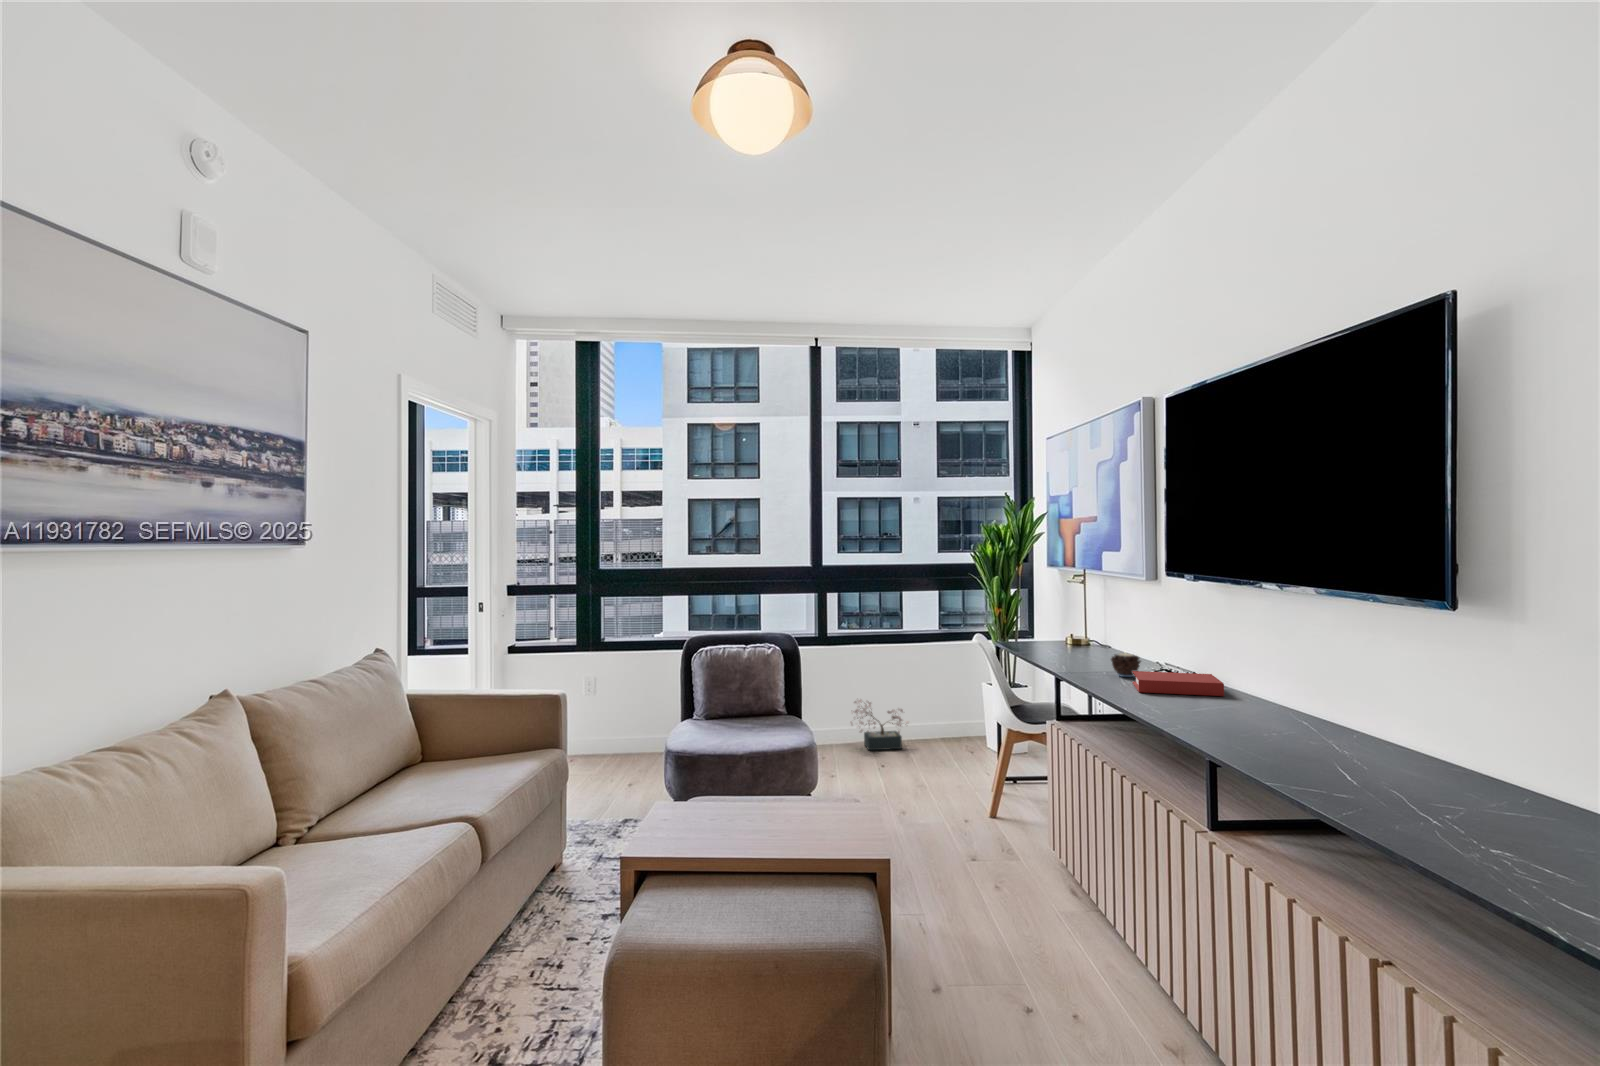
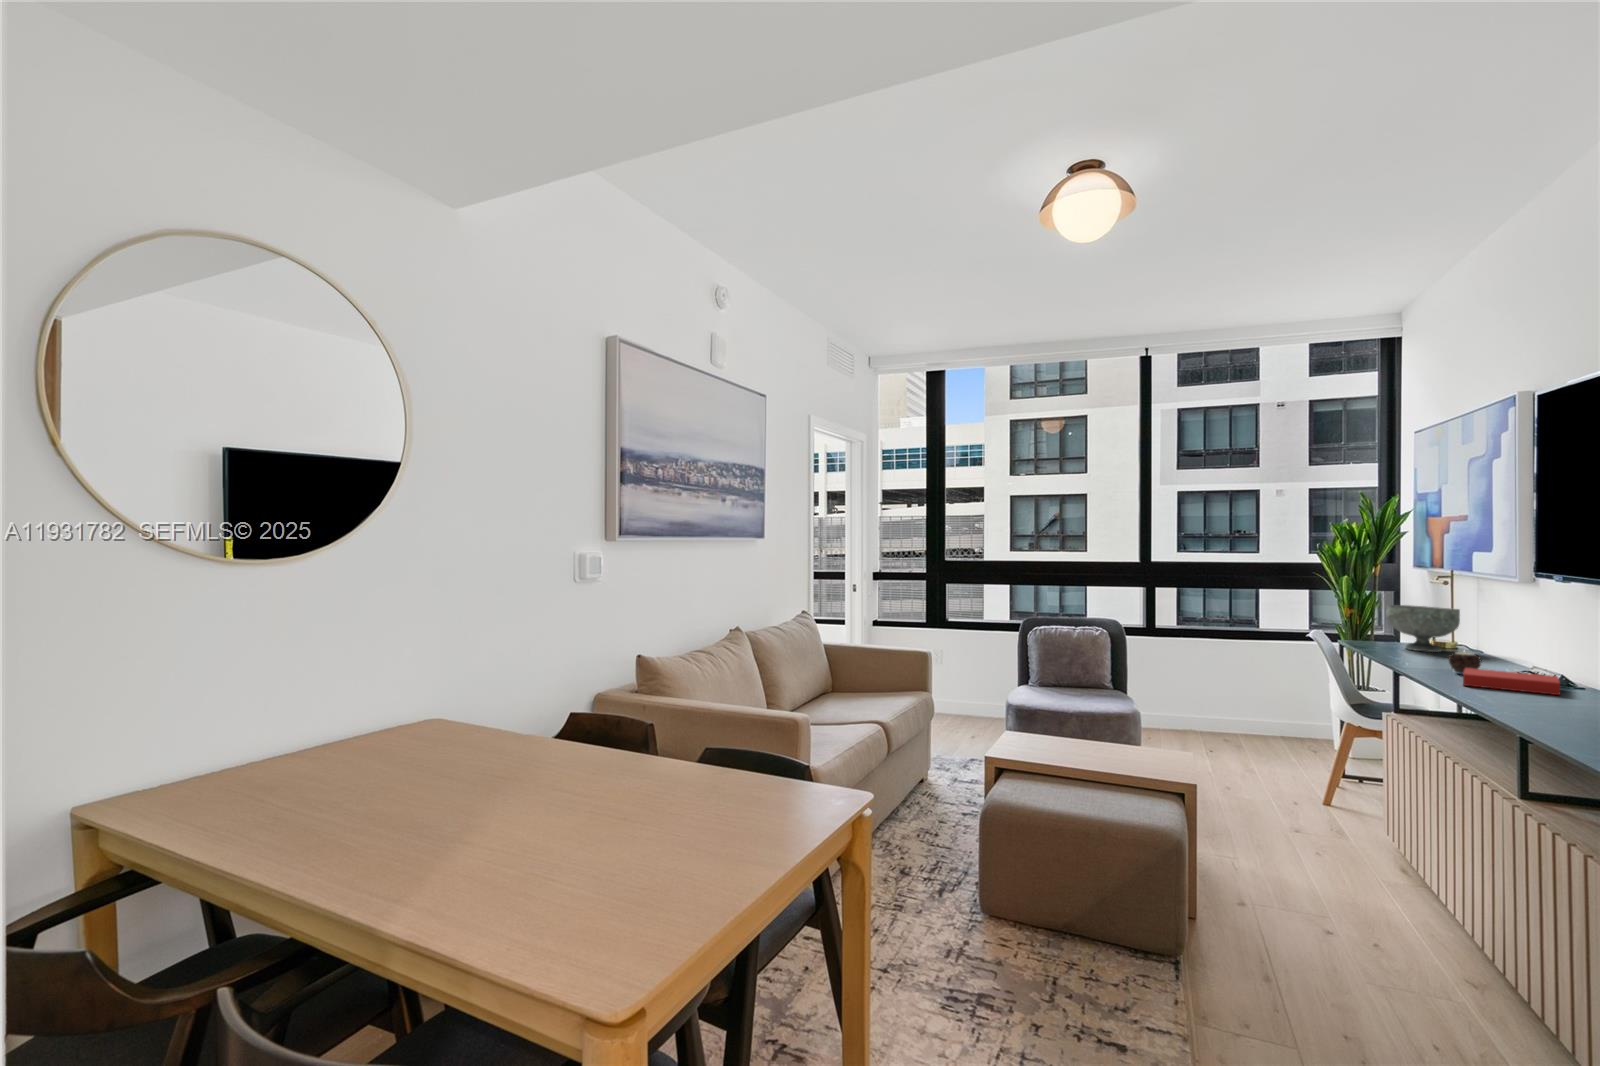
decorative bowl: none [1037,605,1099,651] -> present [1386,605,1460,652]
decorative plant: present [851,700,908,750] -> none [1185,688,1250,741]

